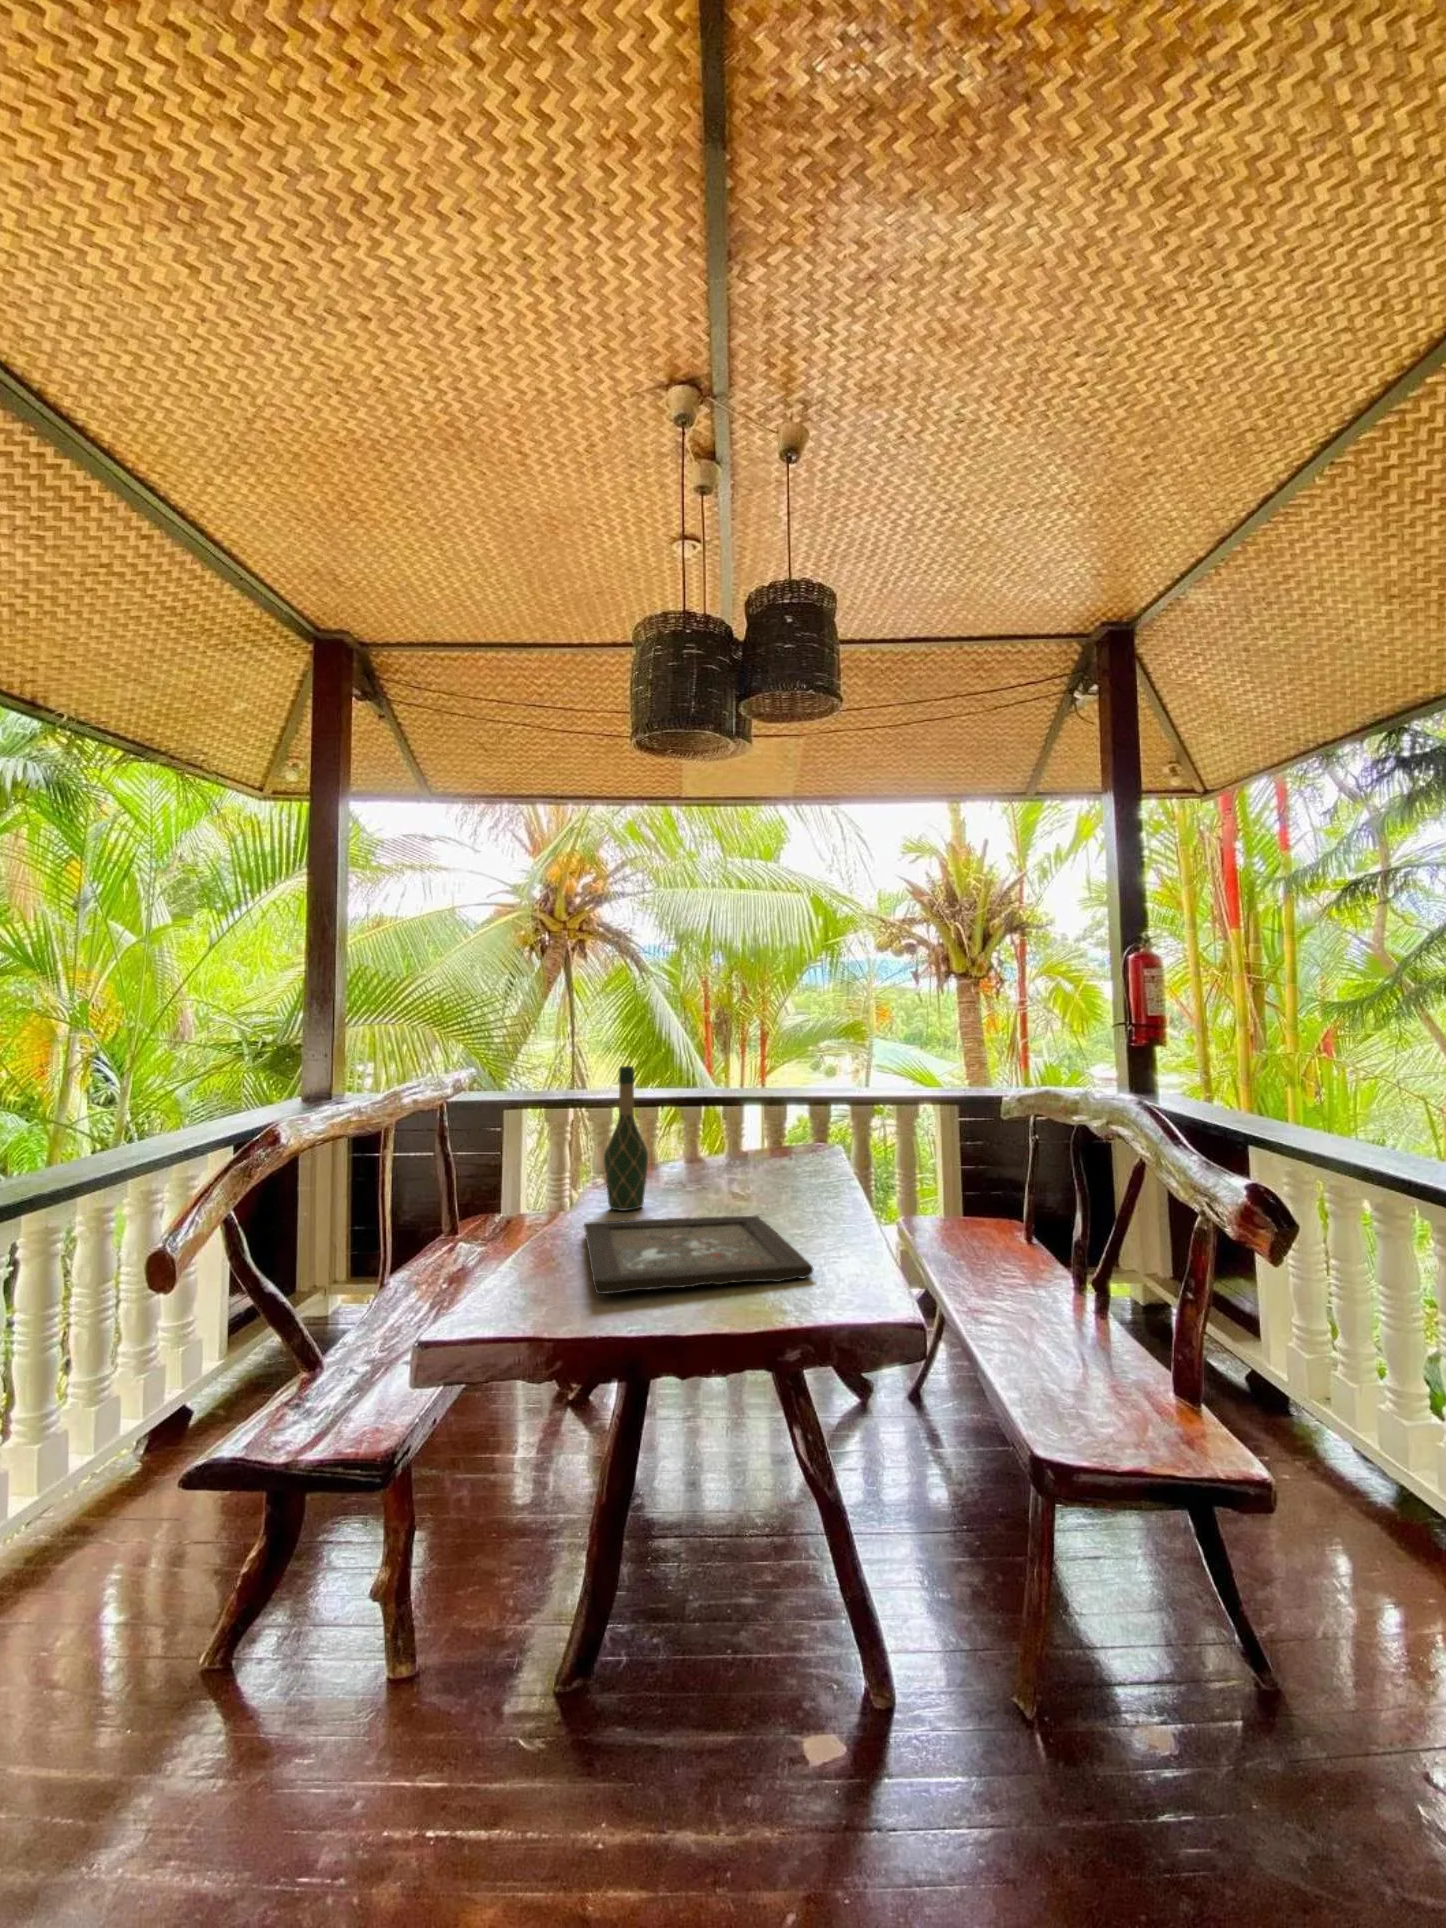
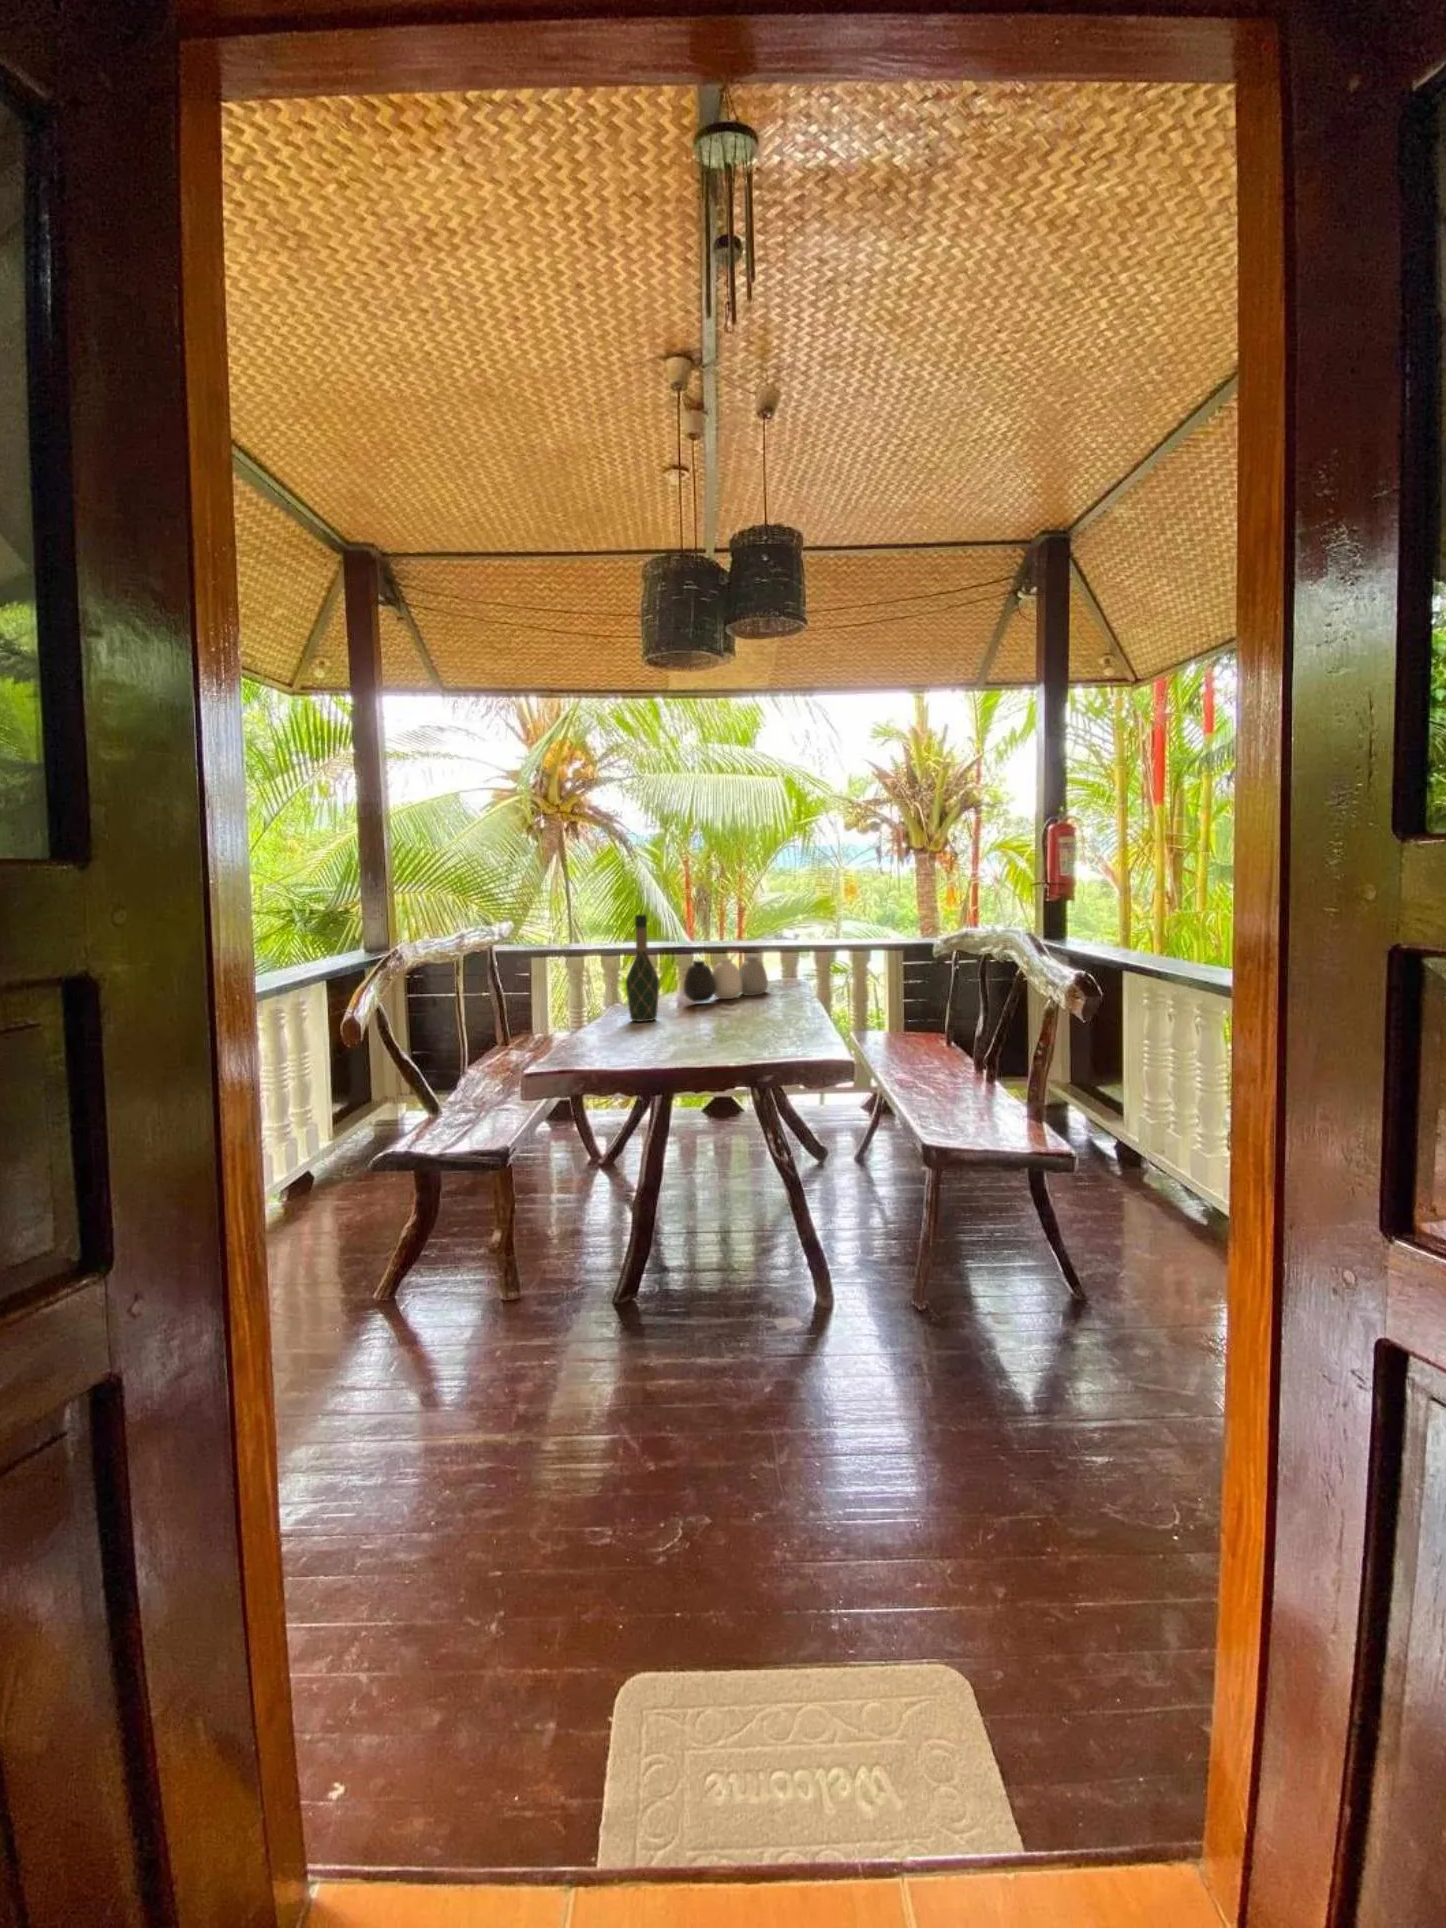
vase: none [682,1118,791,1179] -> present [683,957,768,1002]
tray: present [584,1215,814,1294] -> none [616,1021,786,1058]

